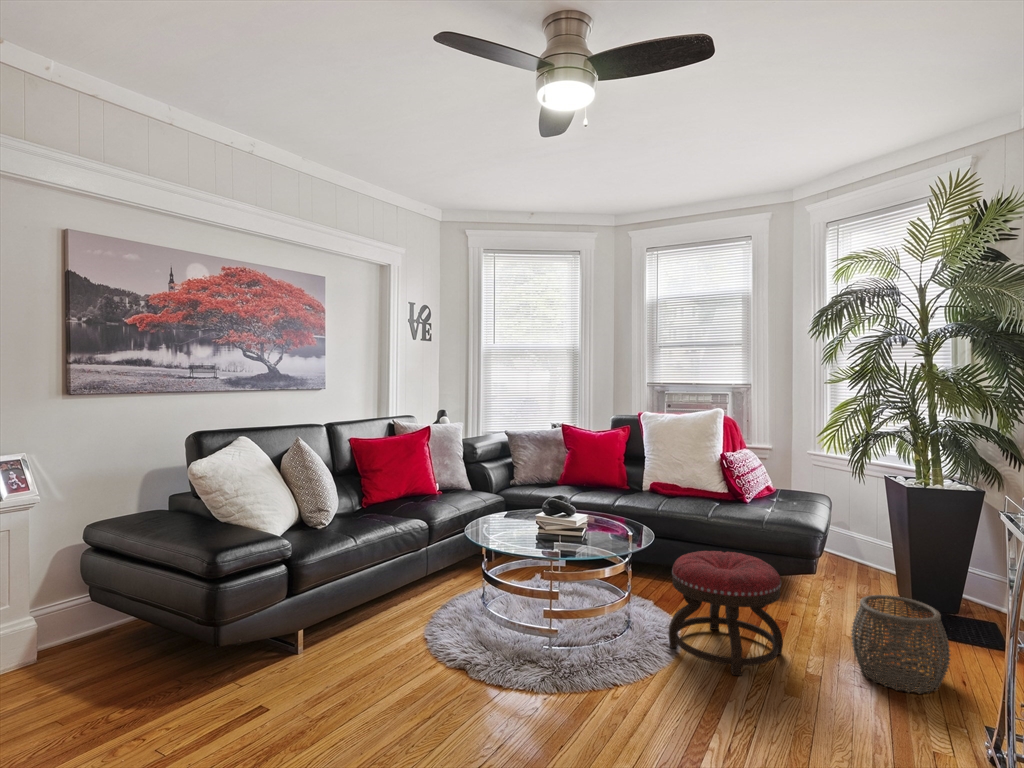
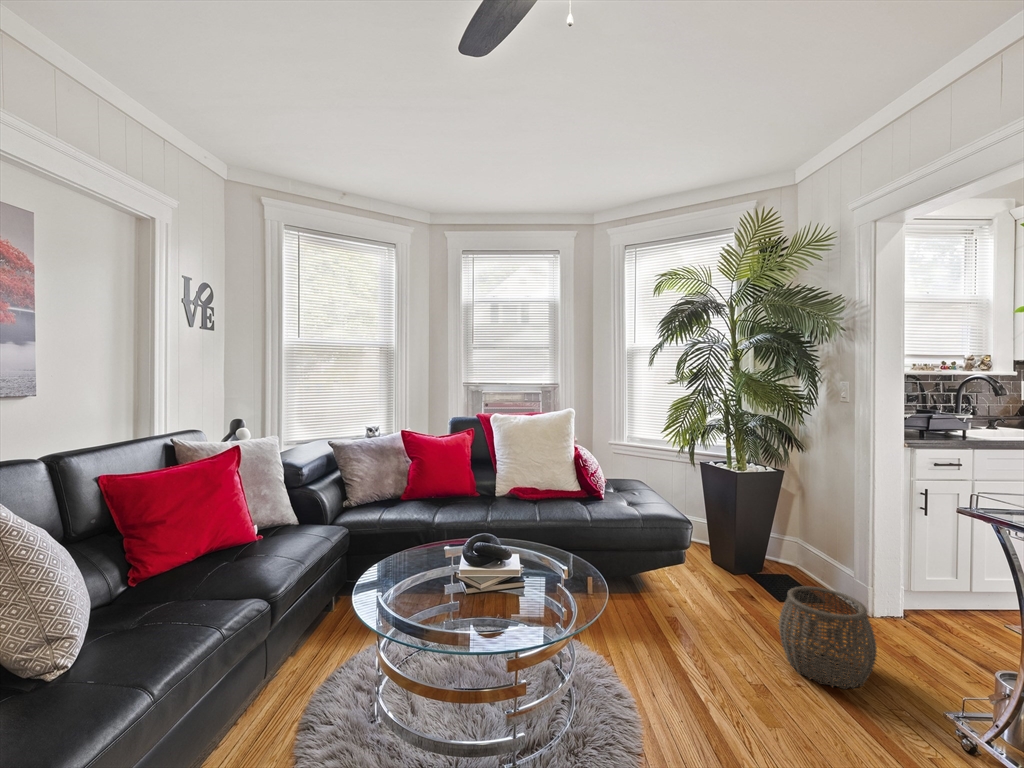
ottoman: present [669,551,783,676] -> none [617,568,740,725]

